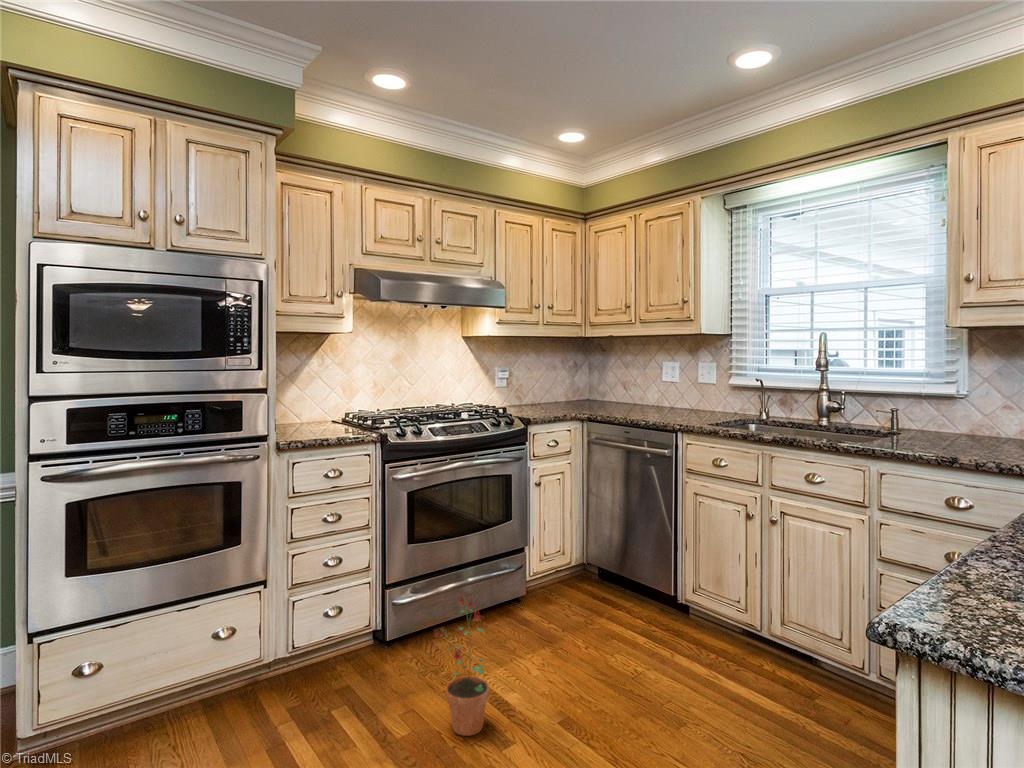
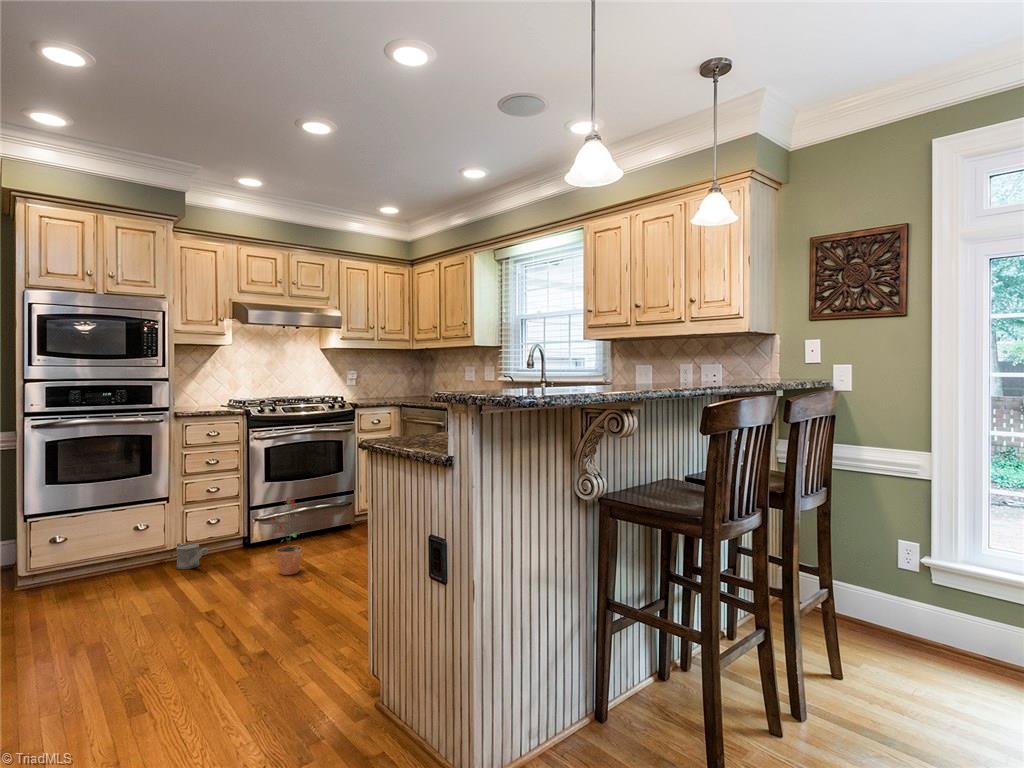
watering can: none [281,652,332,704] -> present [176,543,208,569]

